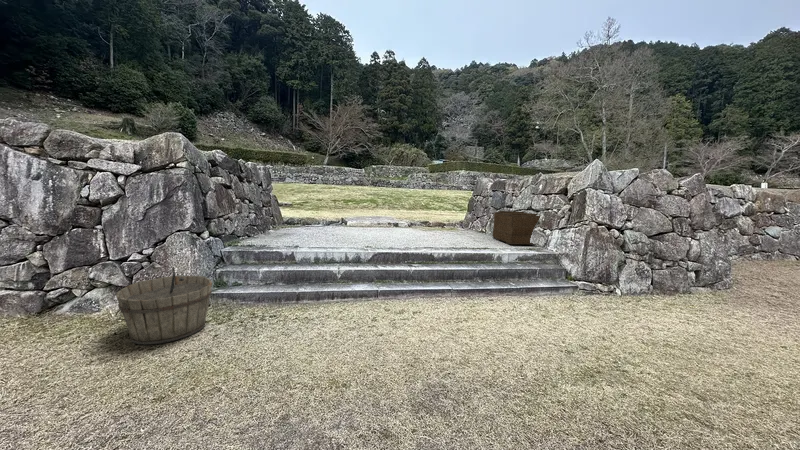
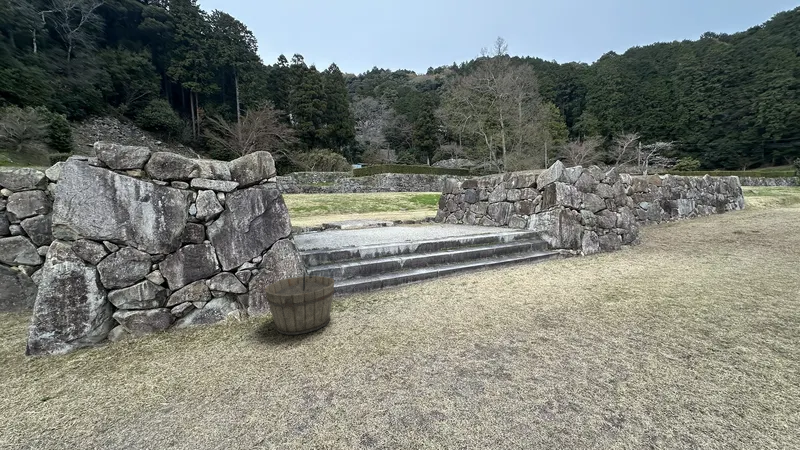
wooden crate: present [493,211,541,245] -> none [480,203,522,230]

